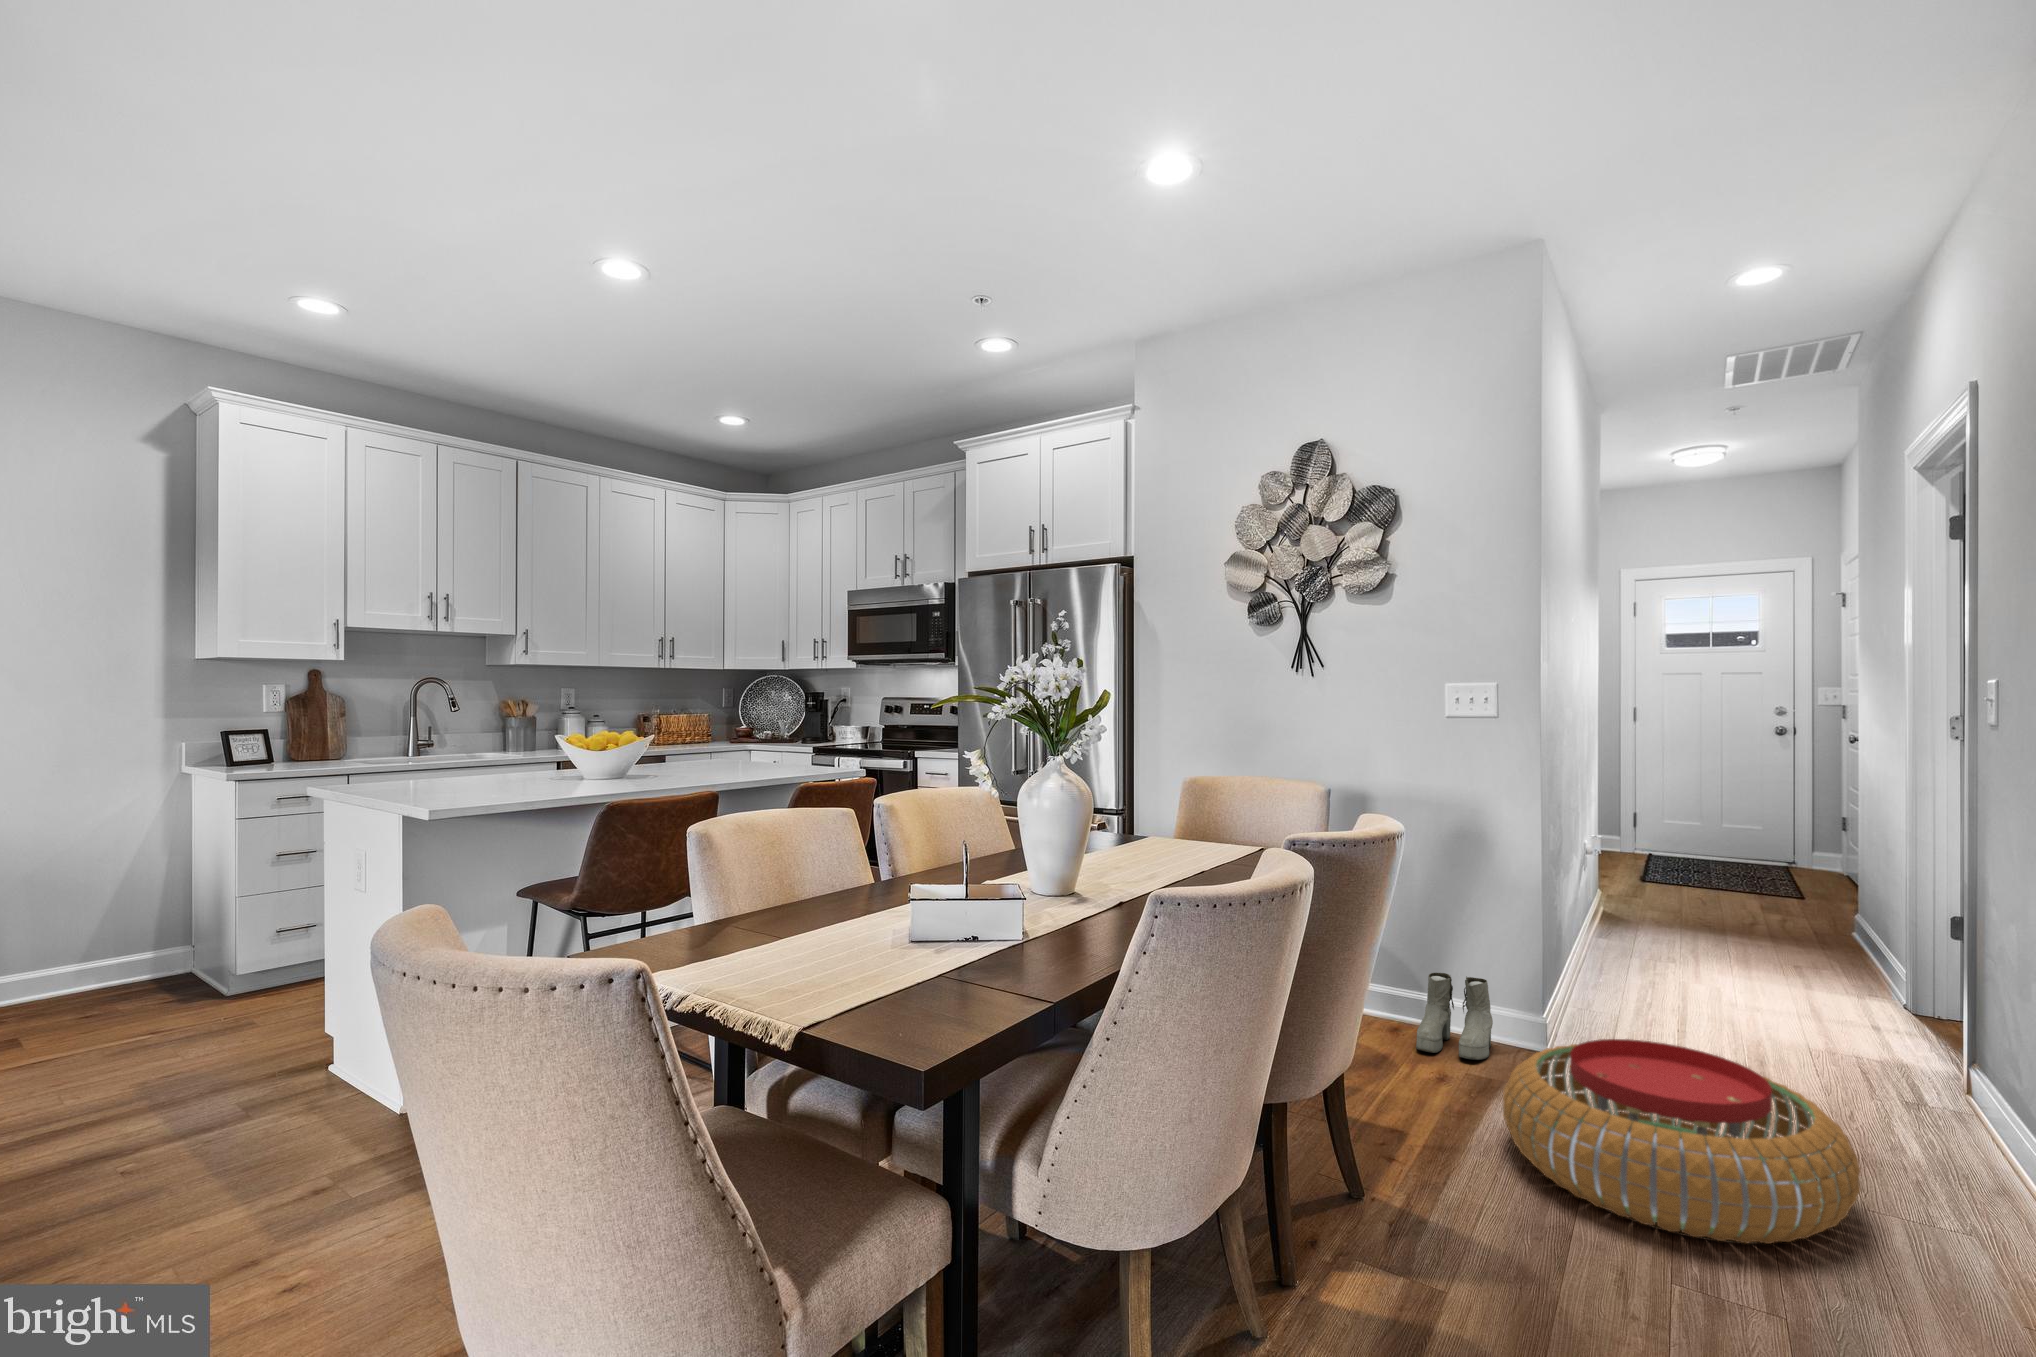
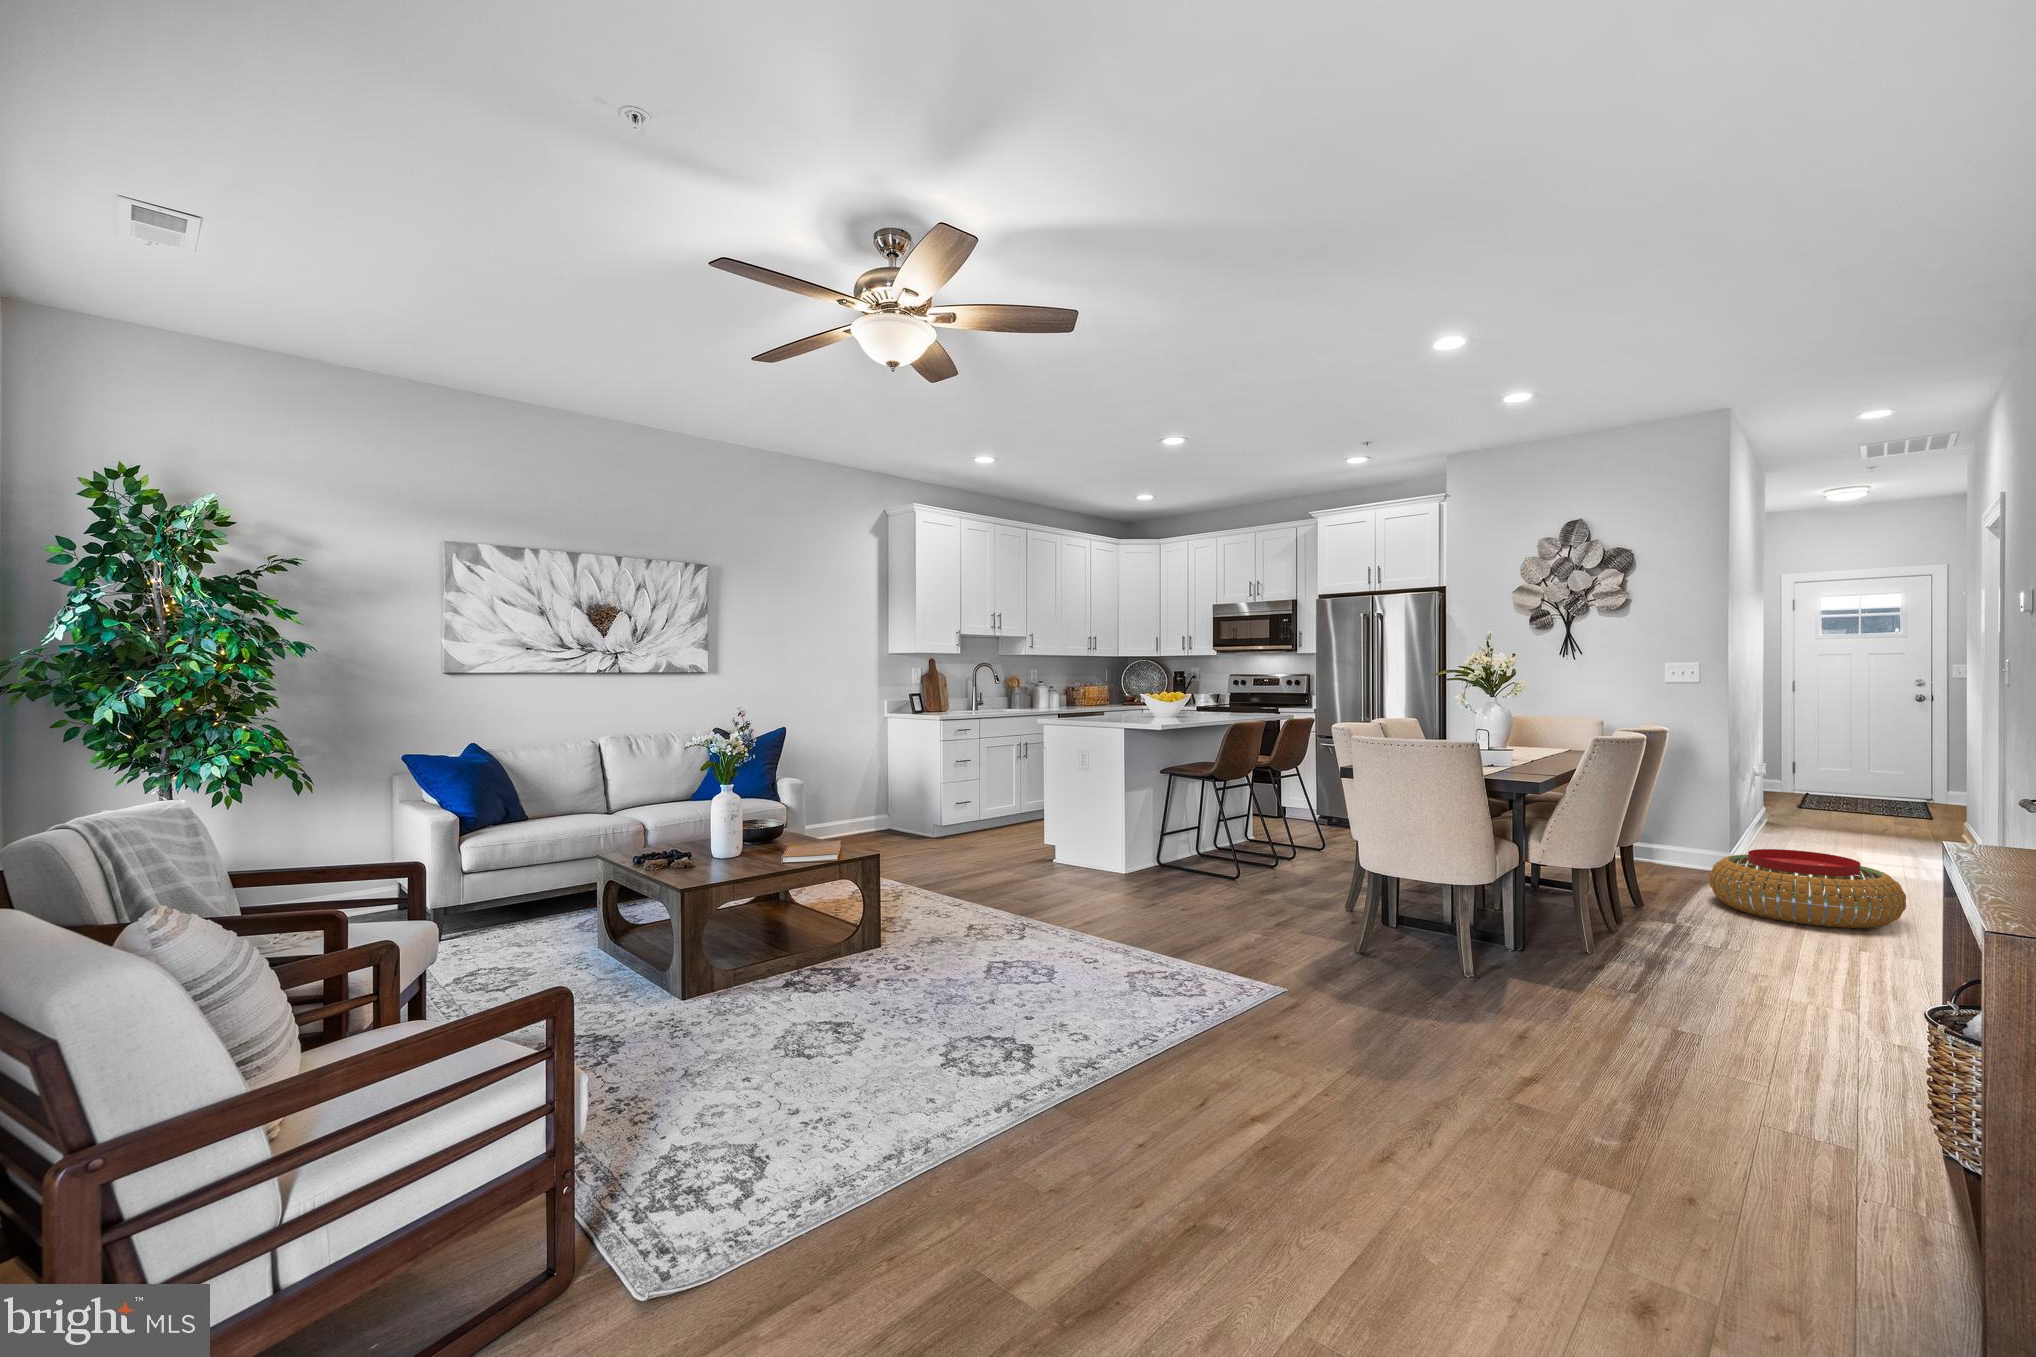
boots: present [1416,973,1493,1060] -> none [1648,830,1696,875]

